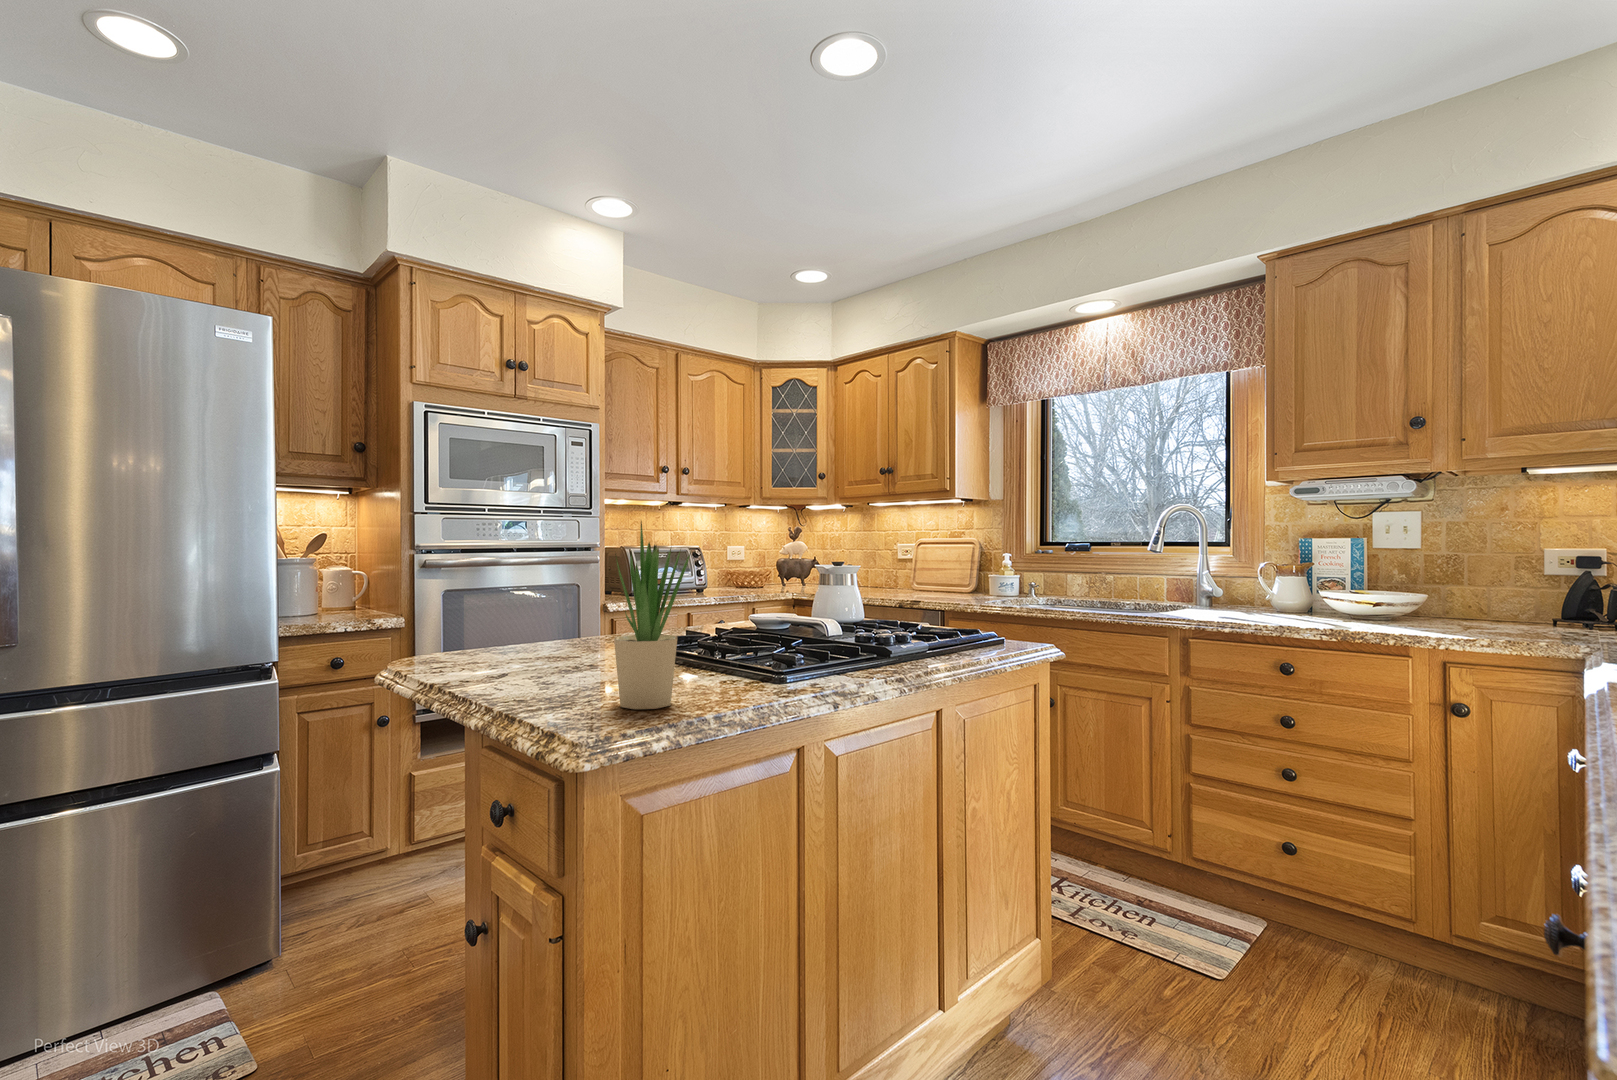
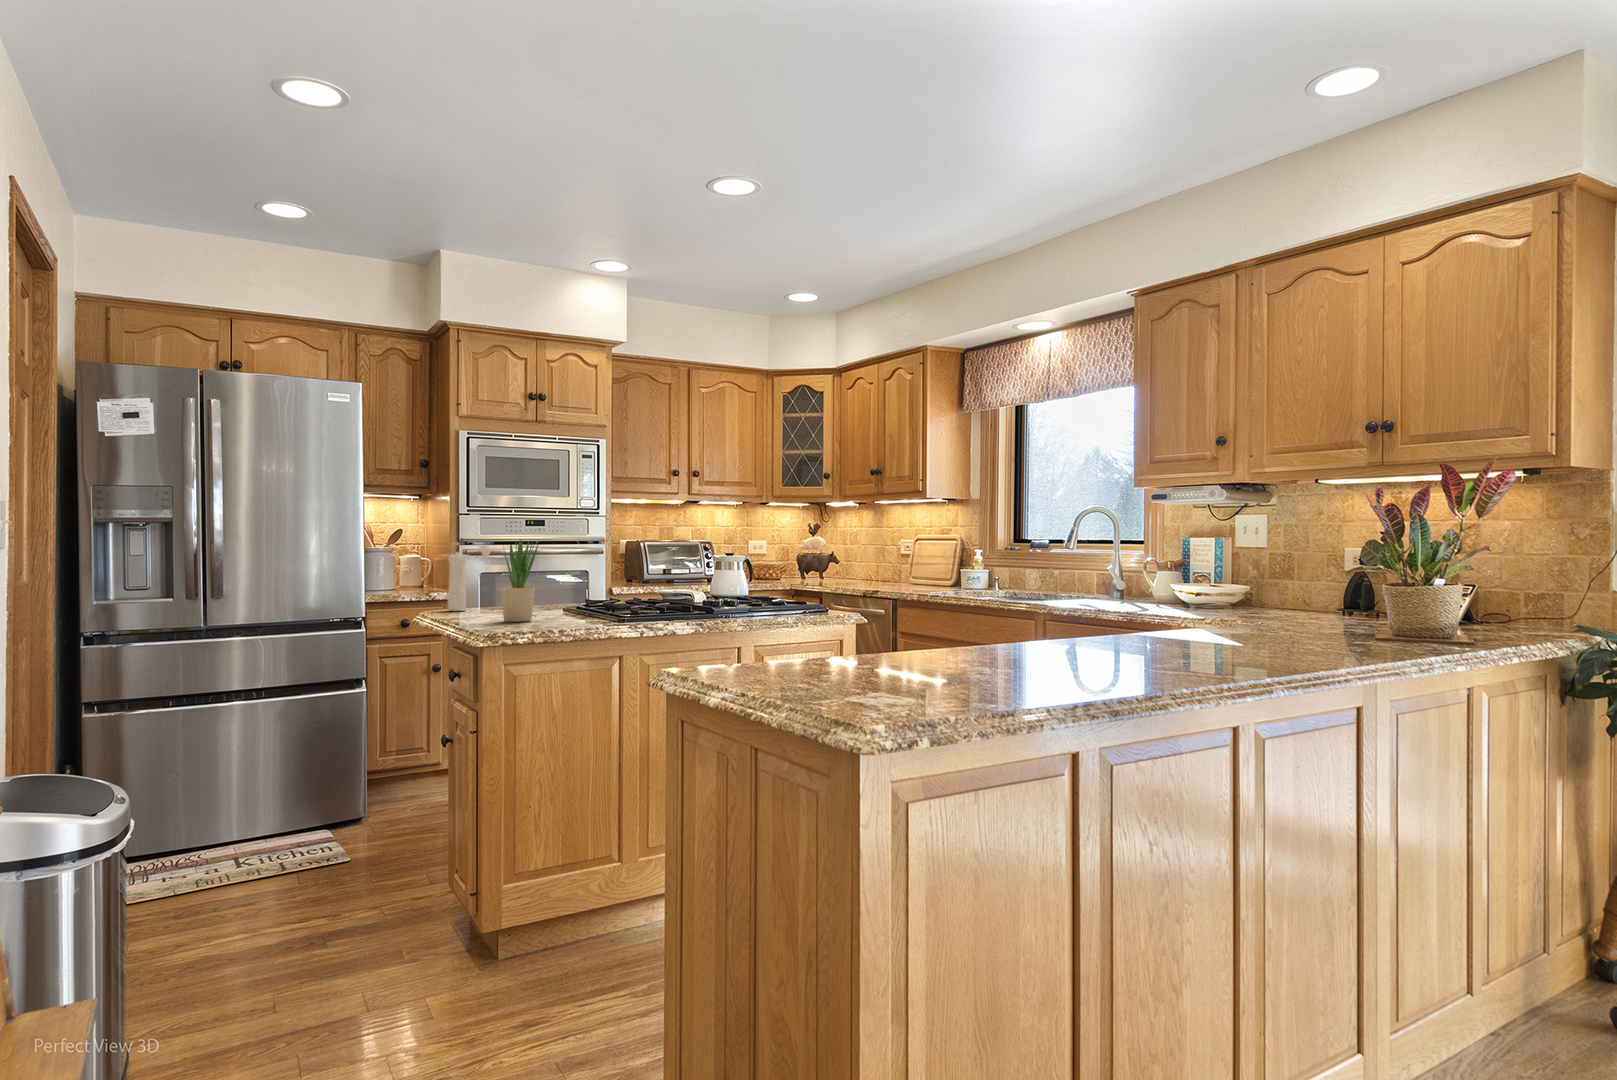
pepper mill: none [459,554,533,673] -> present [448,545,492,611]

